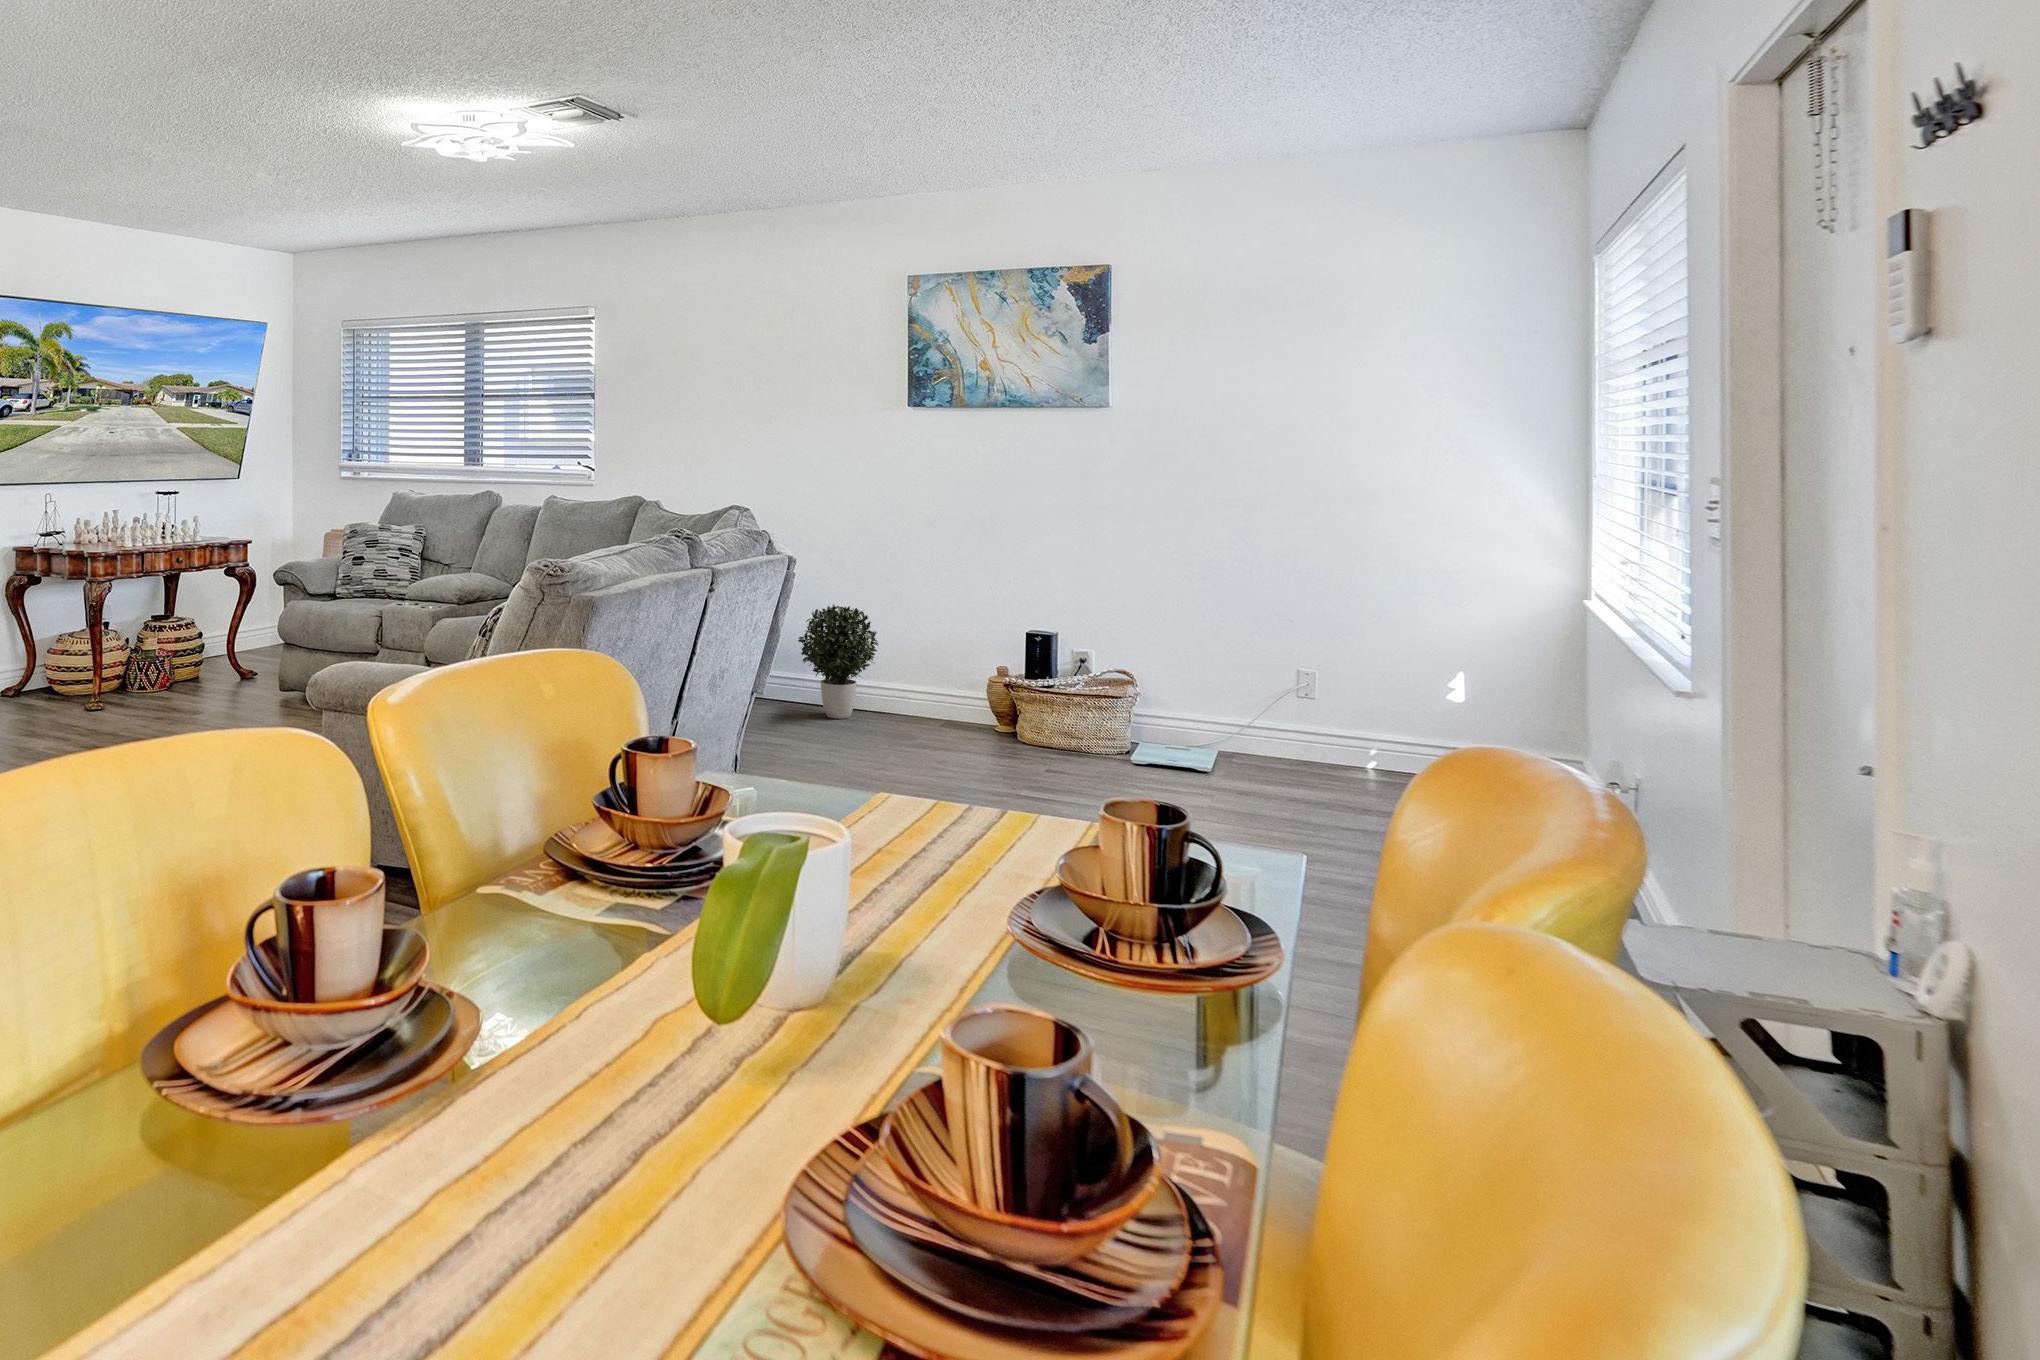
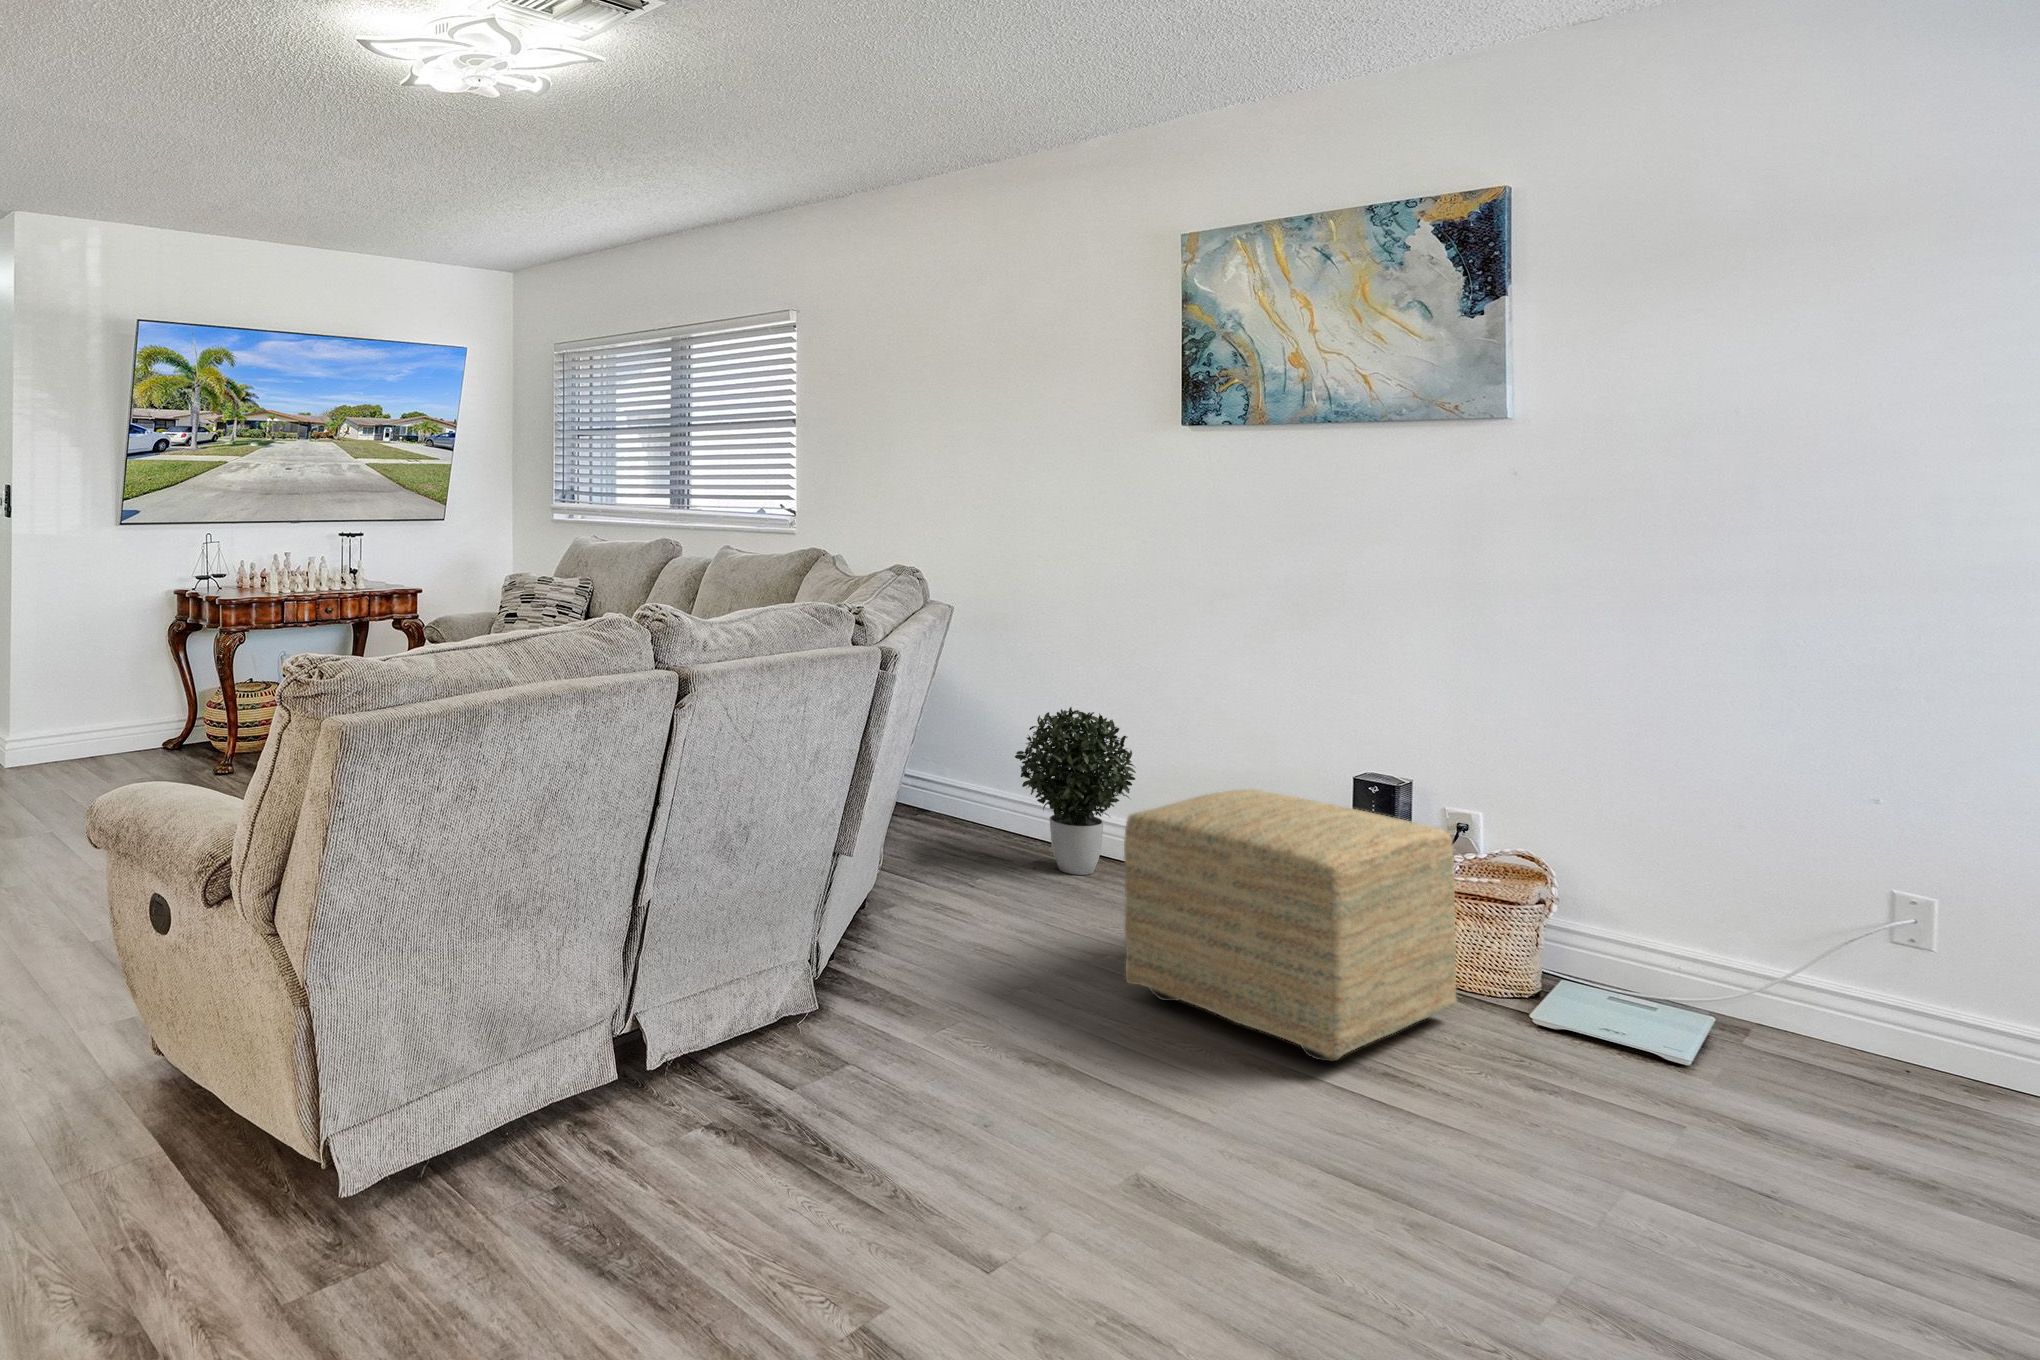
ottoman: none [912,644,1092,788] -> present [1124,789,1456,1061]

